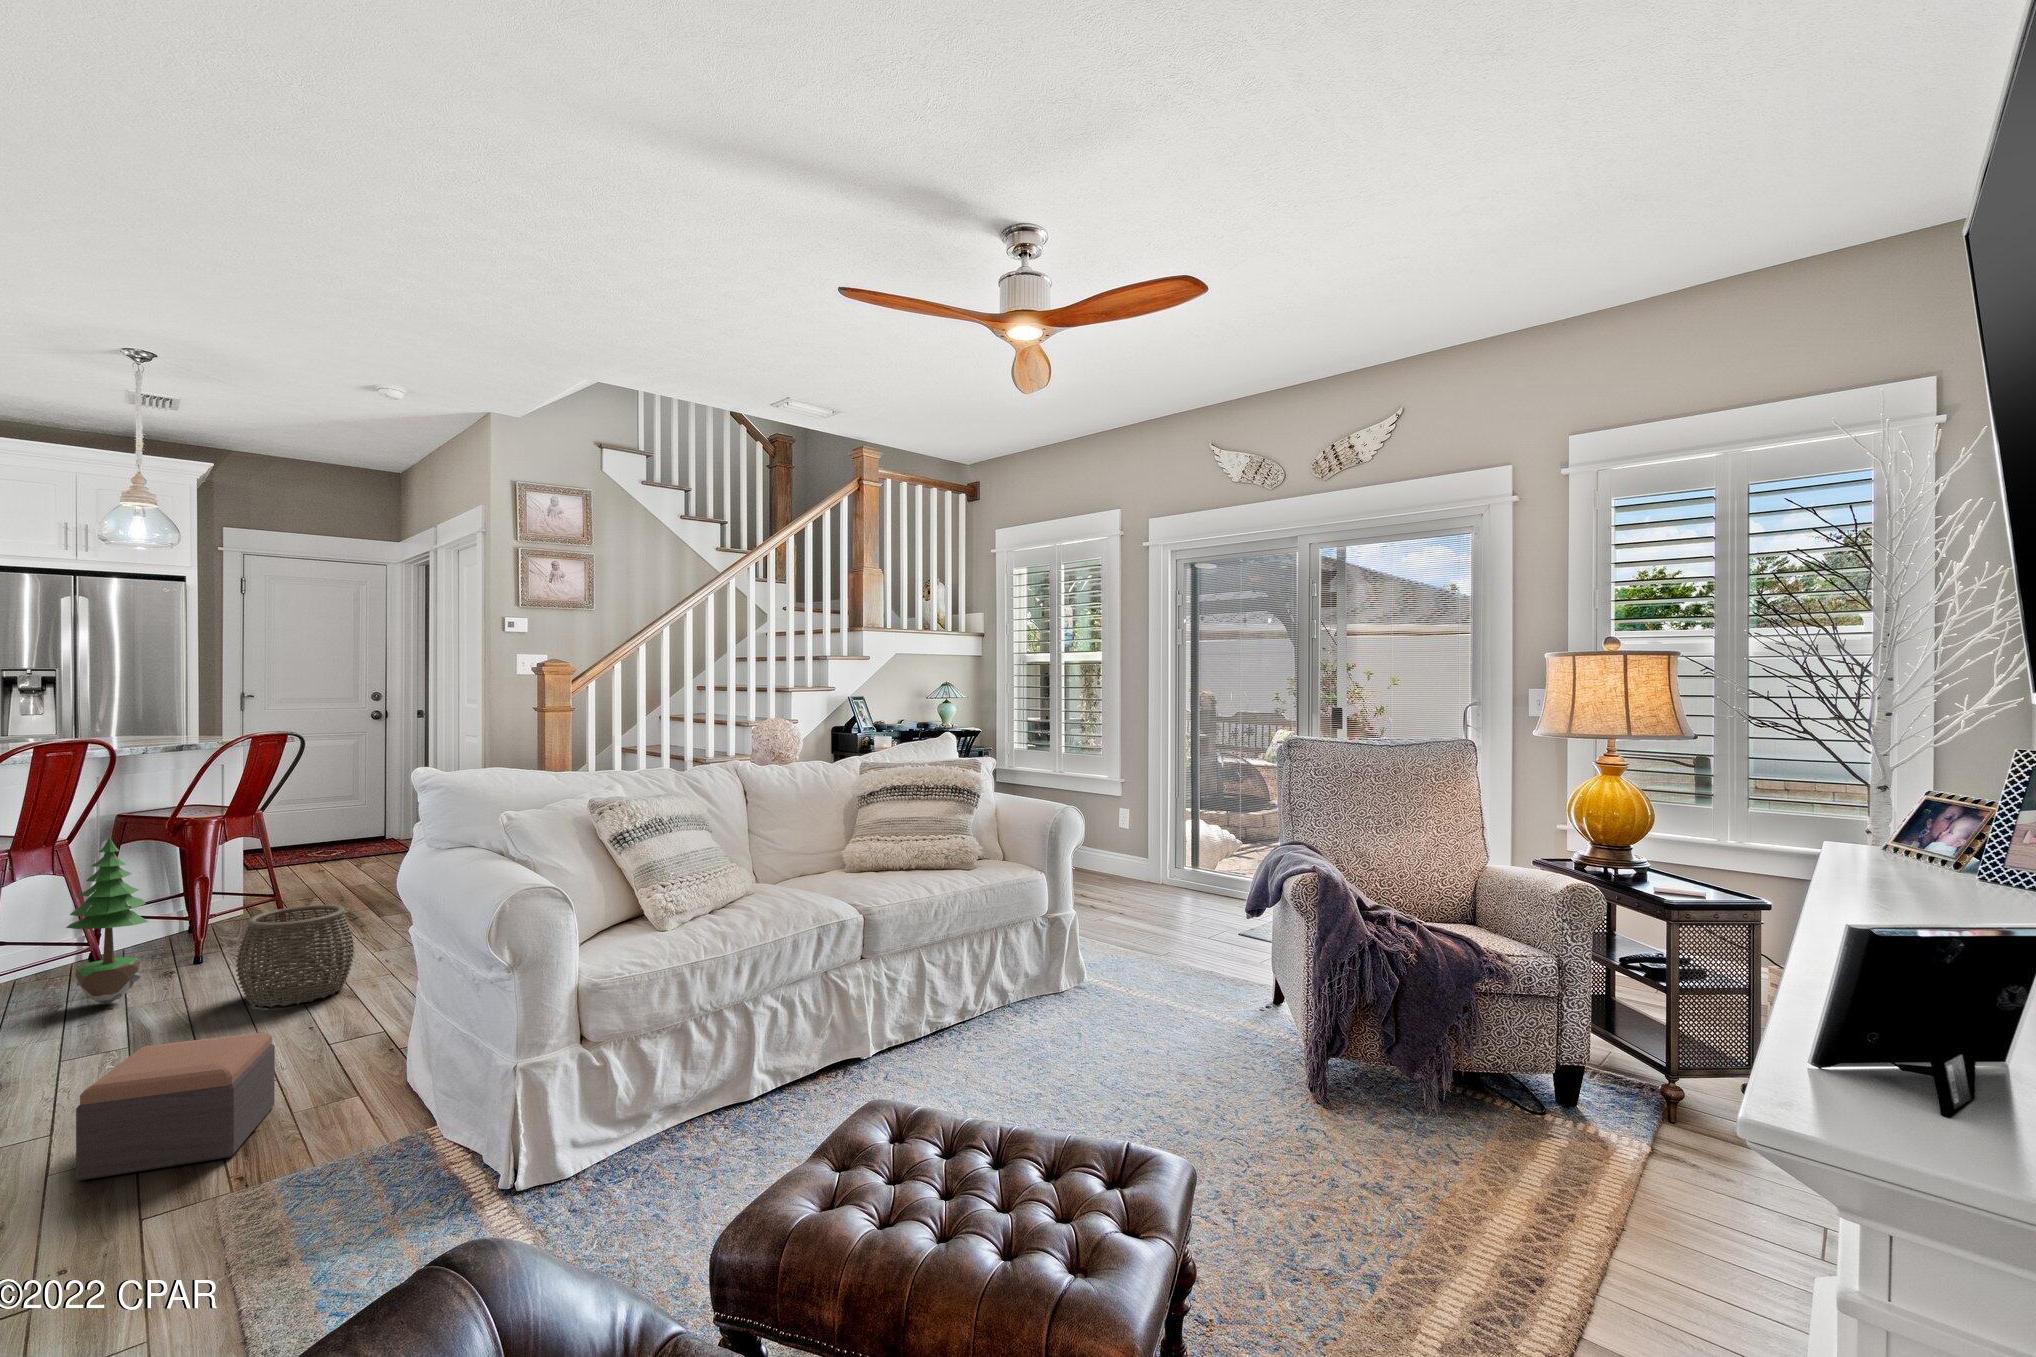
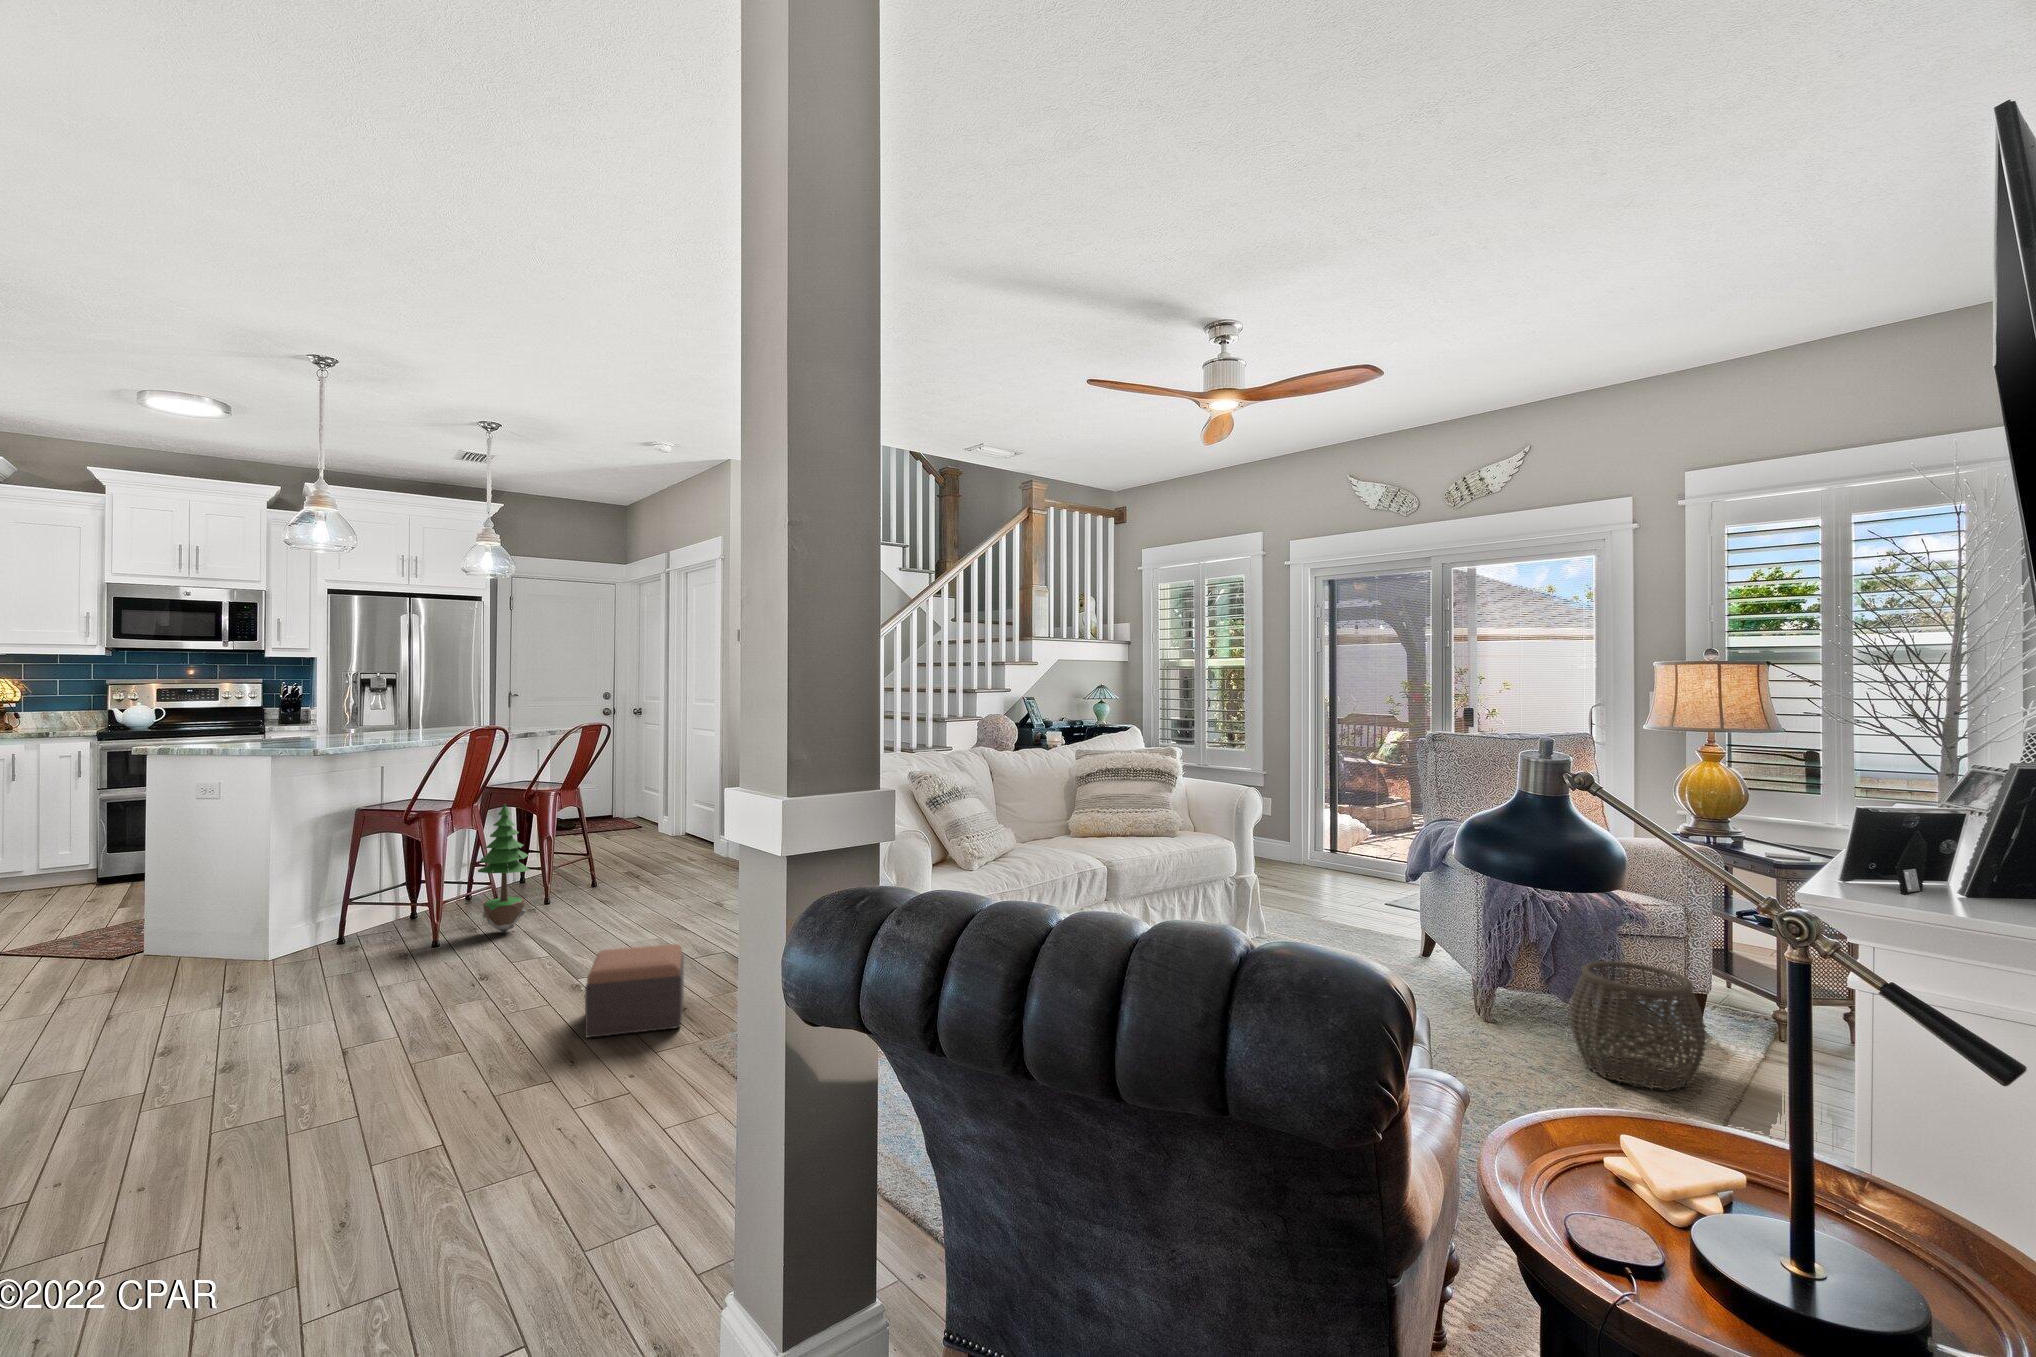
woven basket: present [236,905,355,1007] -> present [1570,961,1707,1090]

